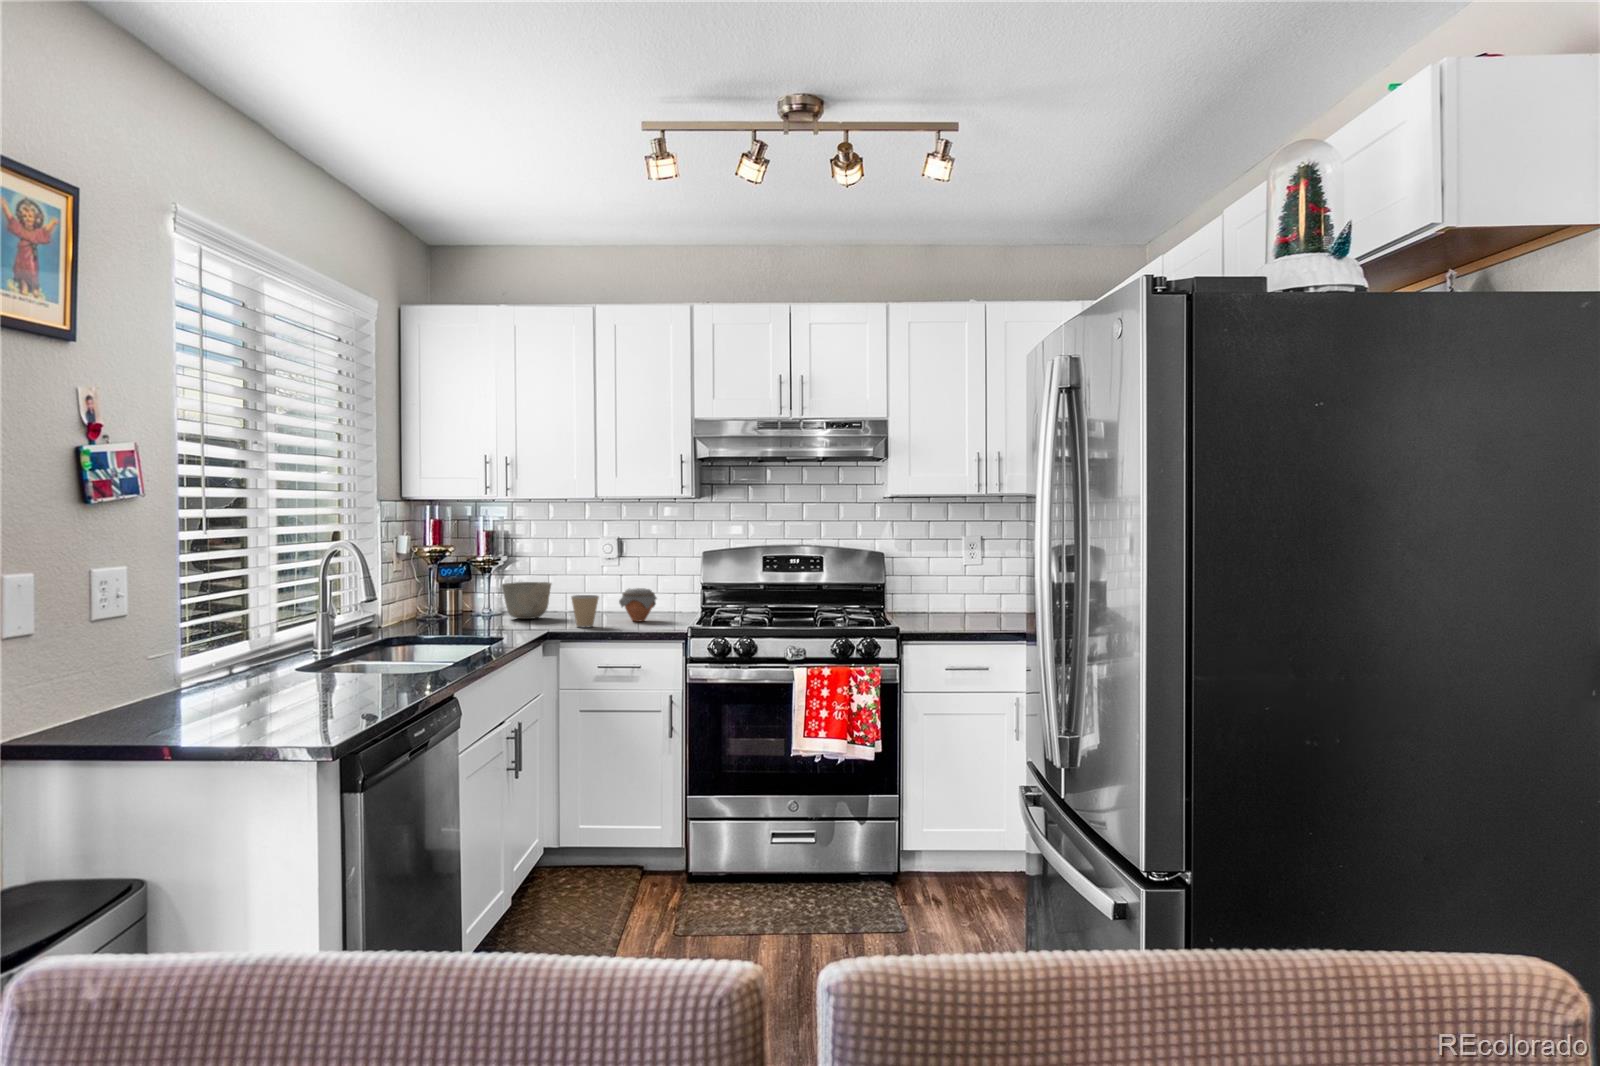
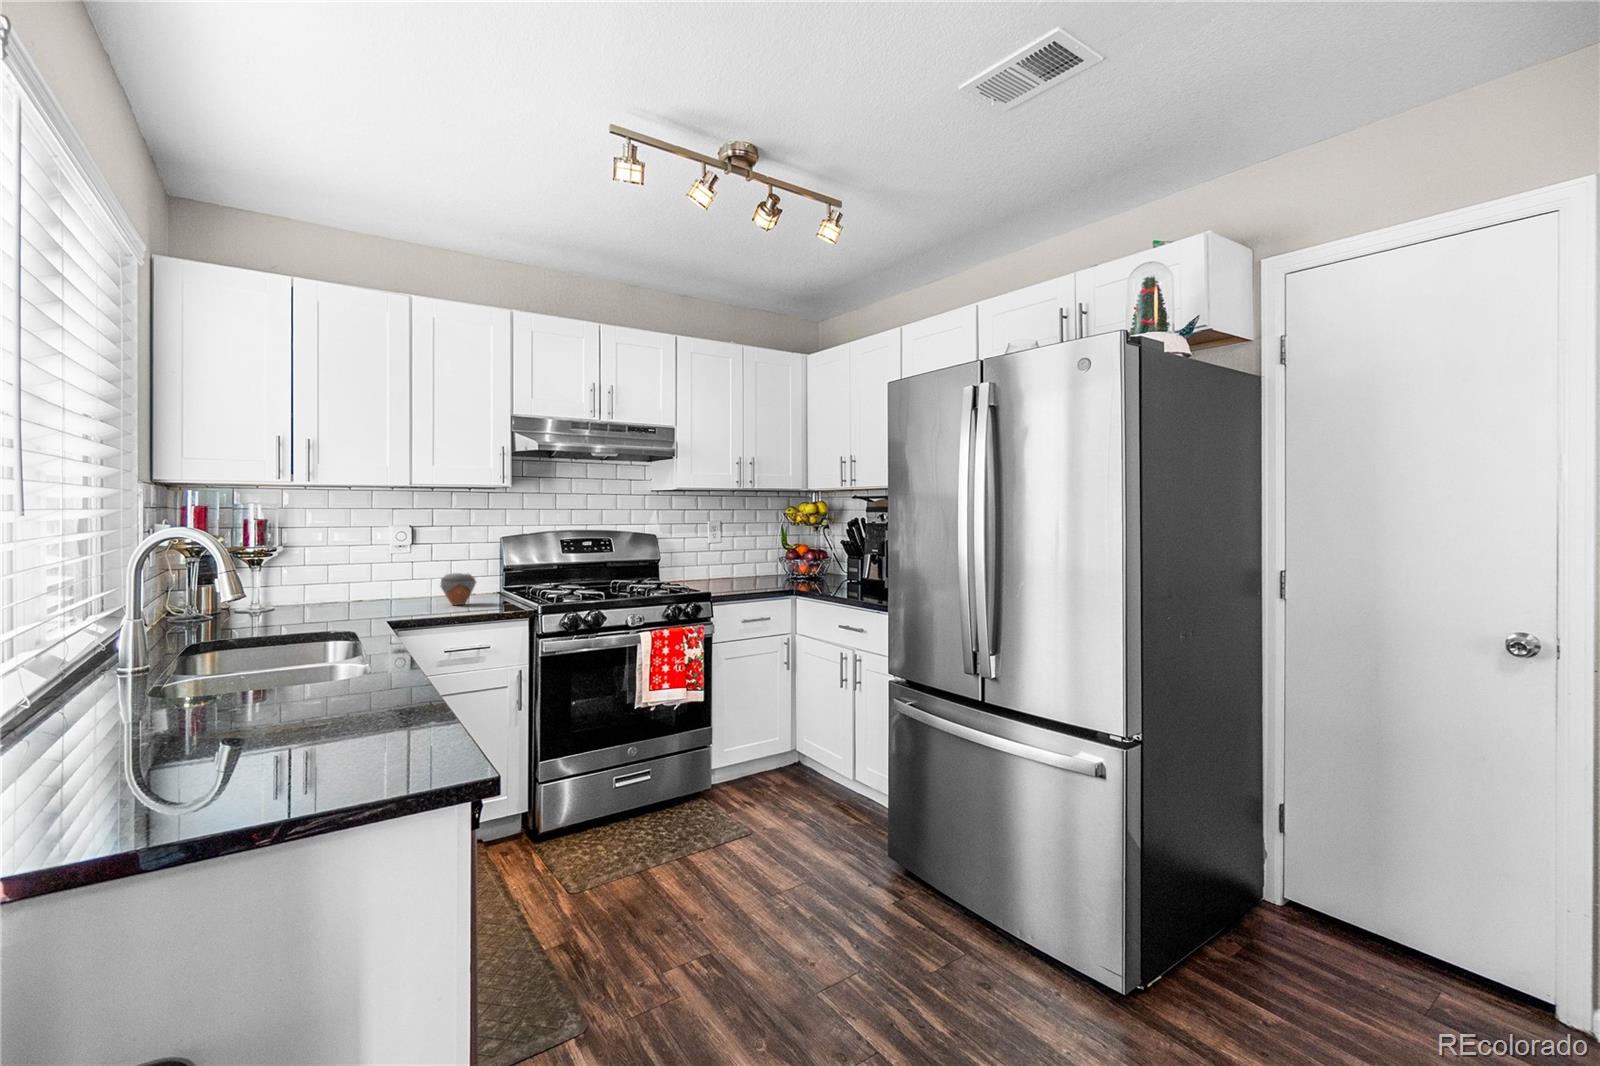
ceramic bowl: present [502,582,551,619] -> none [296,572,355,611]
coffee cup: present [571,595,599,627] -> none [404,581,435,614]

